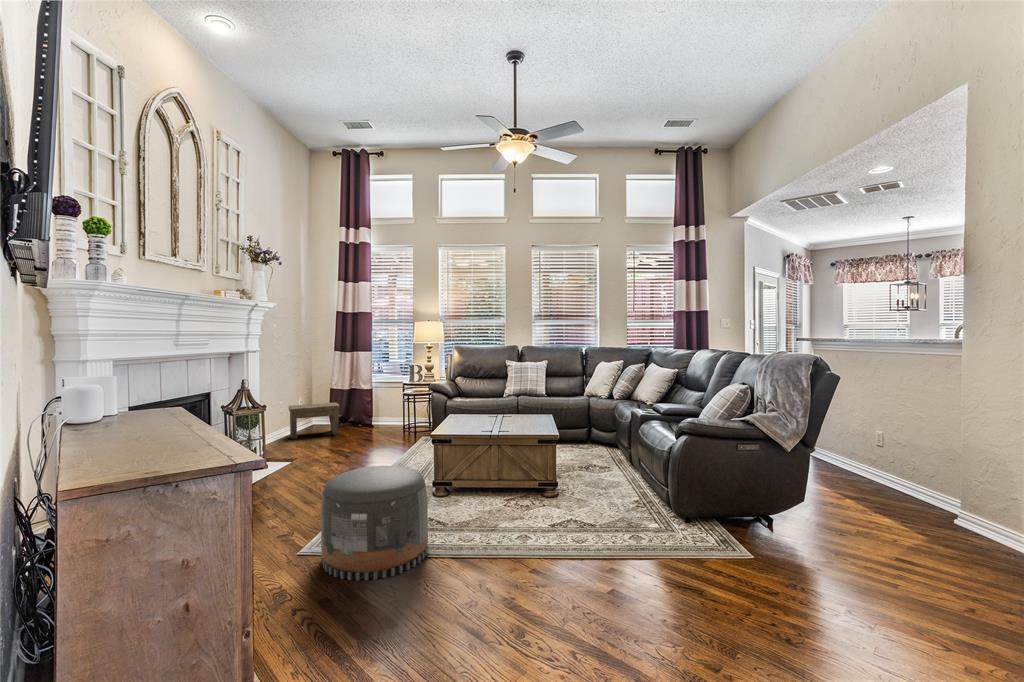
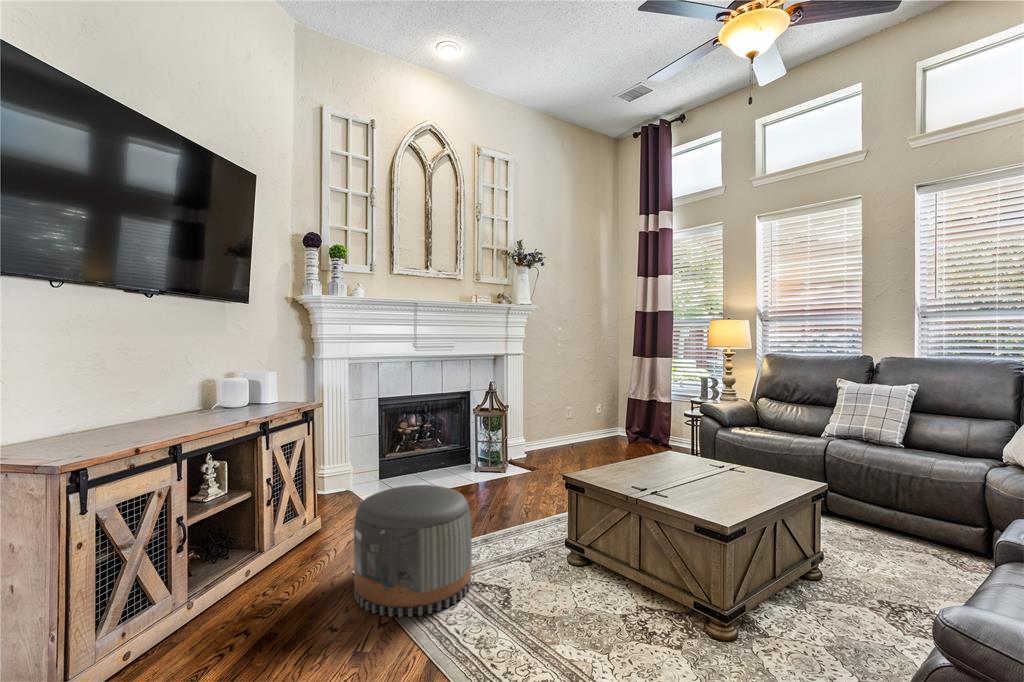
side table: present [289,402,340,439] -> none [571,411,626,449]

